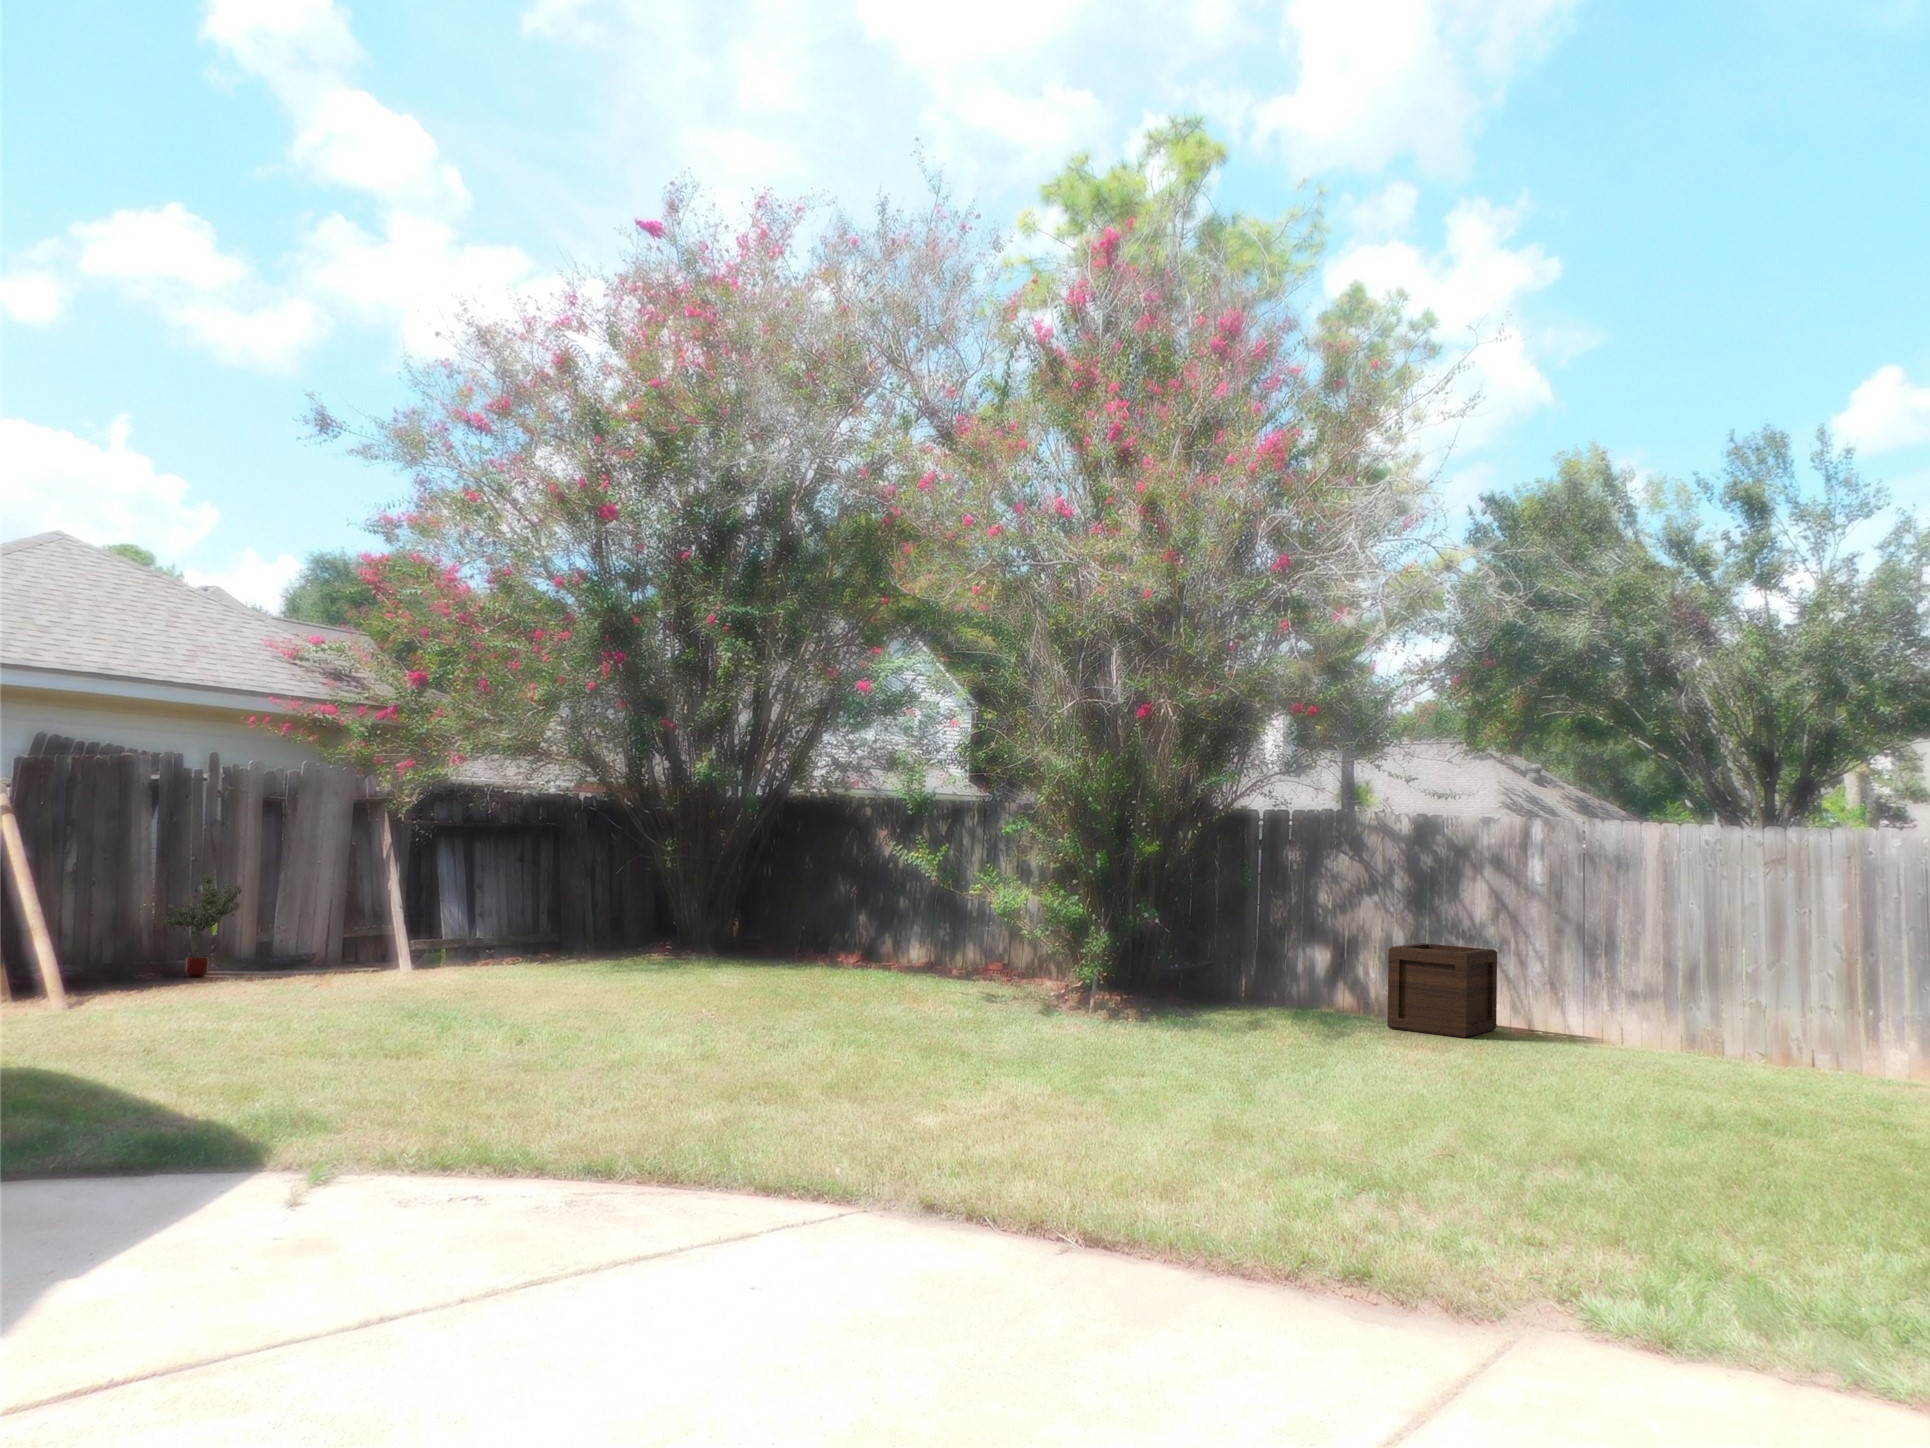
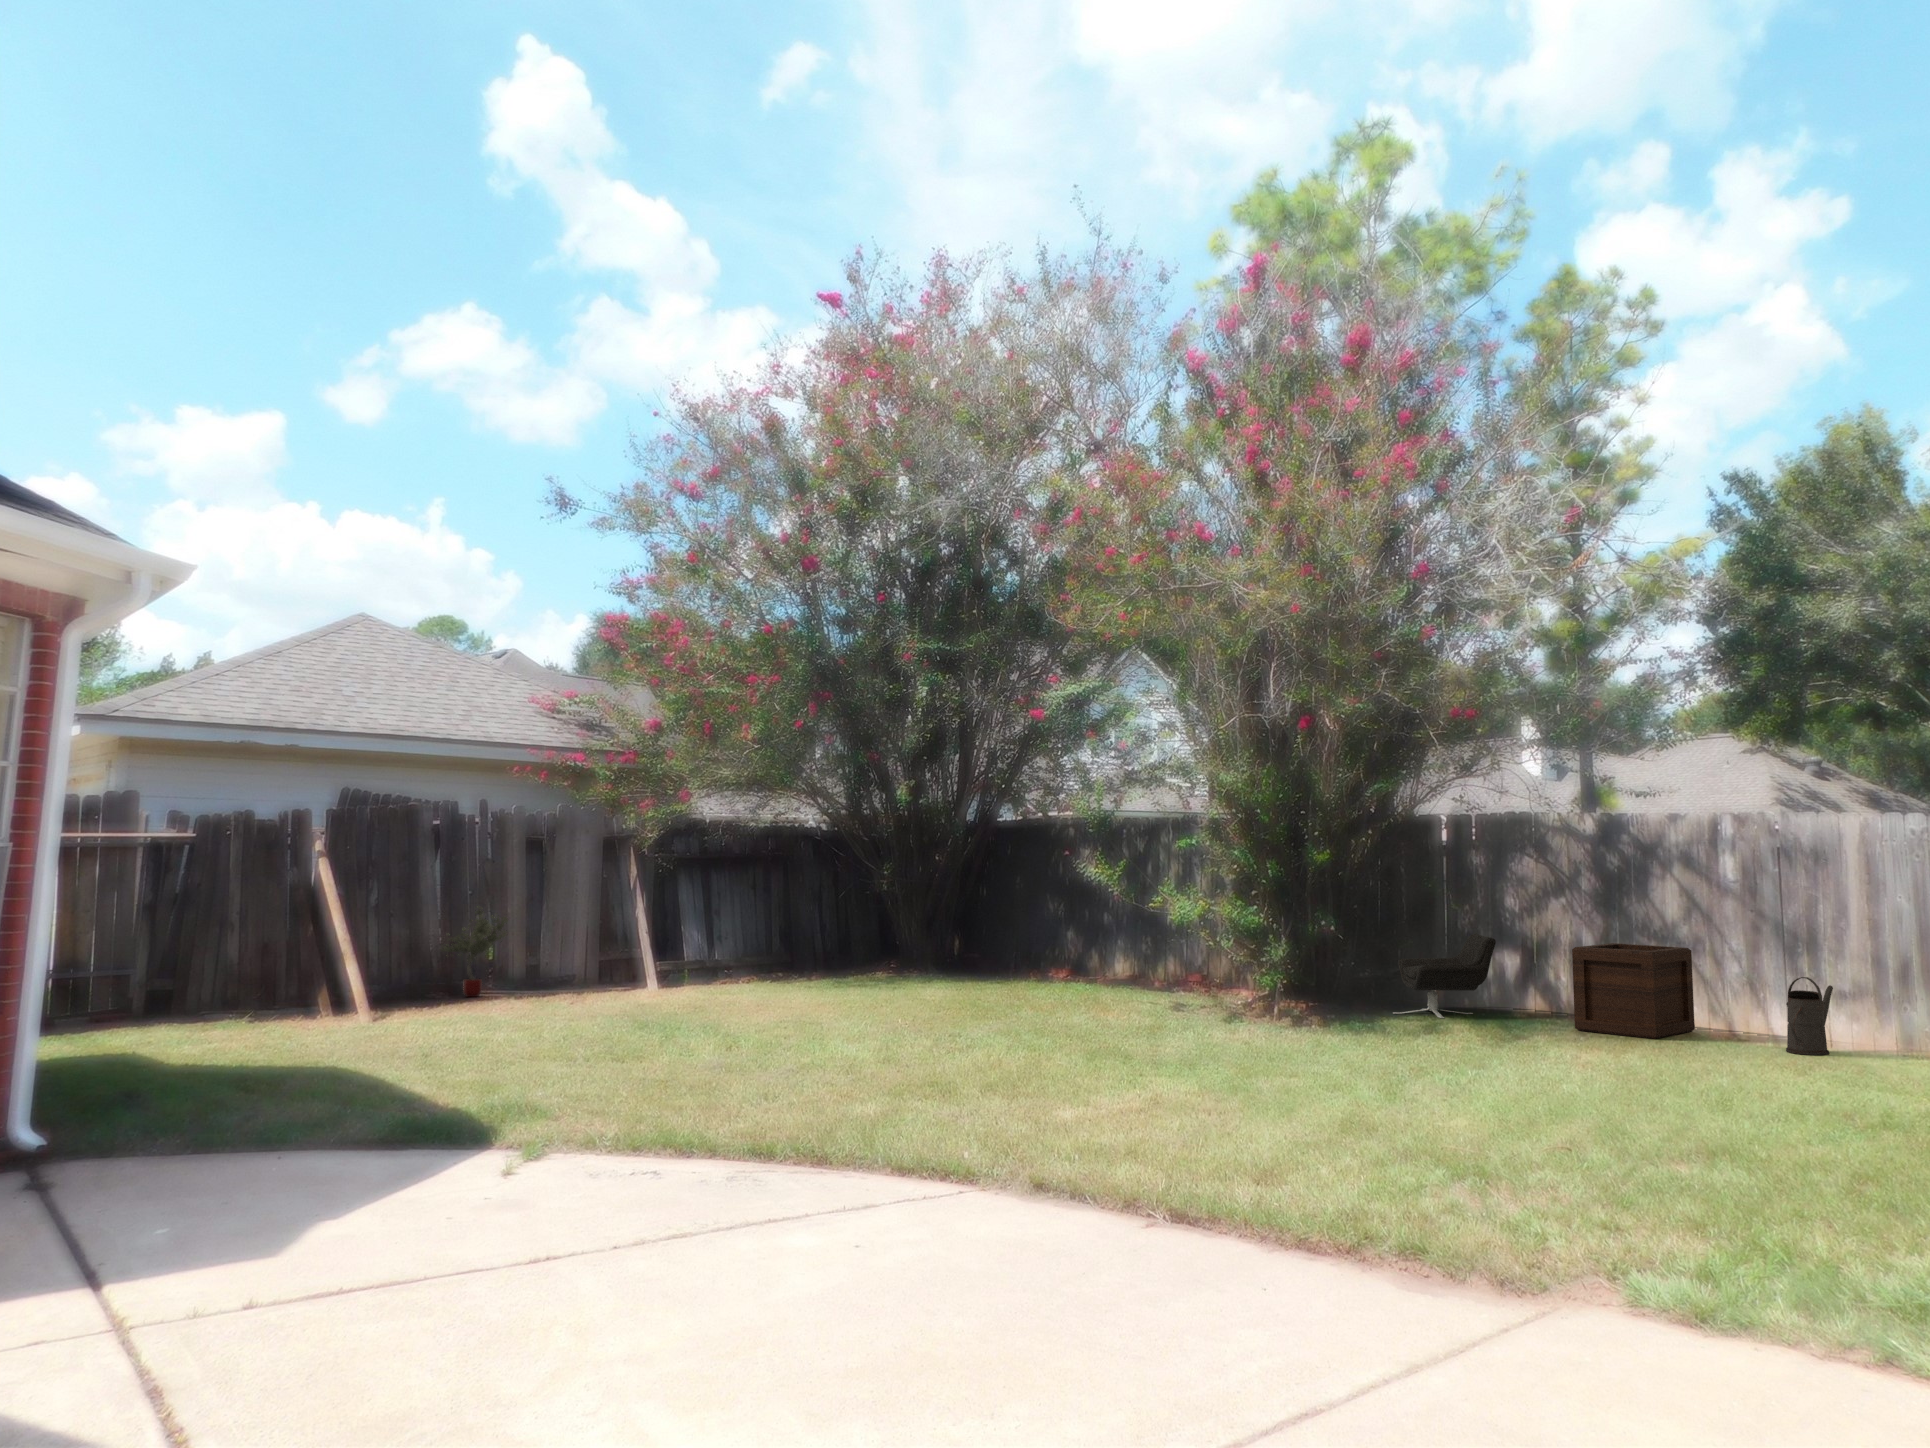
lounge chair: none [1207,930,1310,1014] -> present [1394,934,1496,1018]
watering can: none [1587,981,1629,1056] -> present [1786,977,1833,1055]

